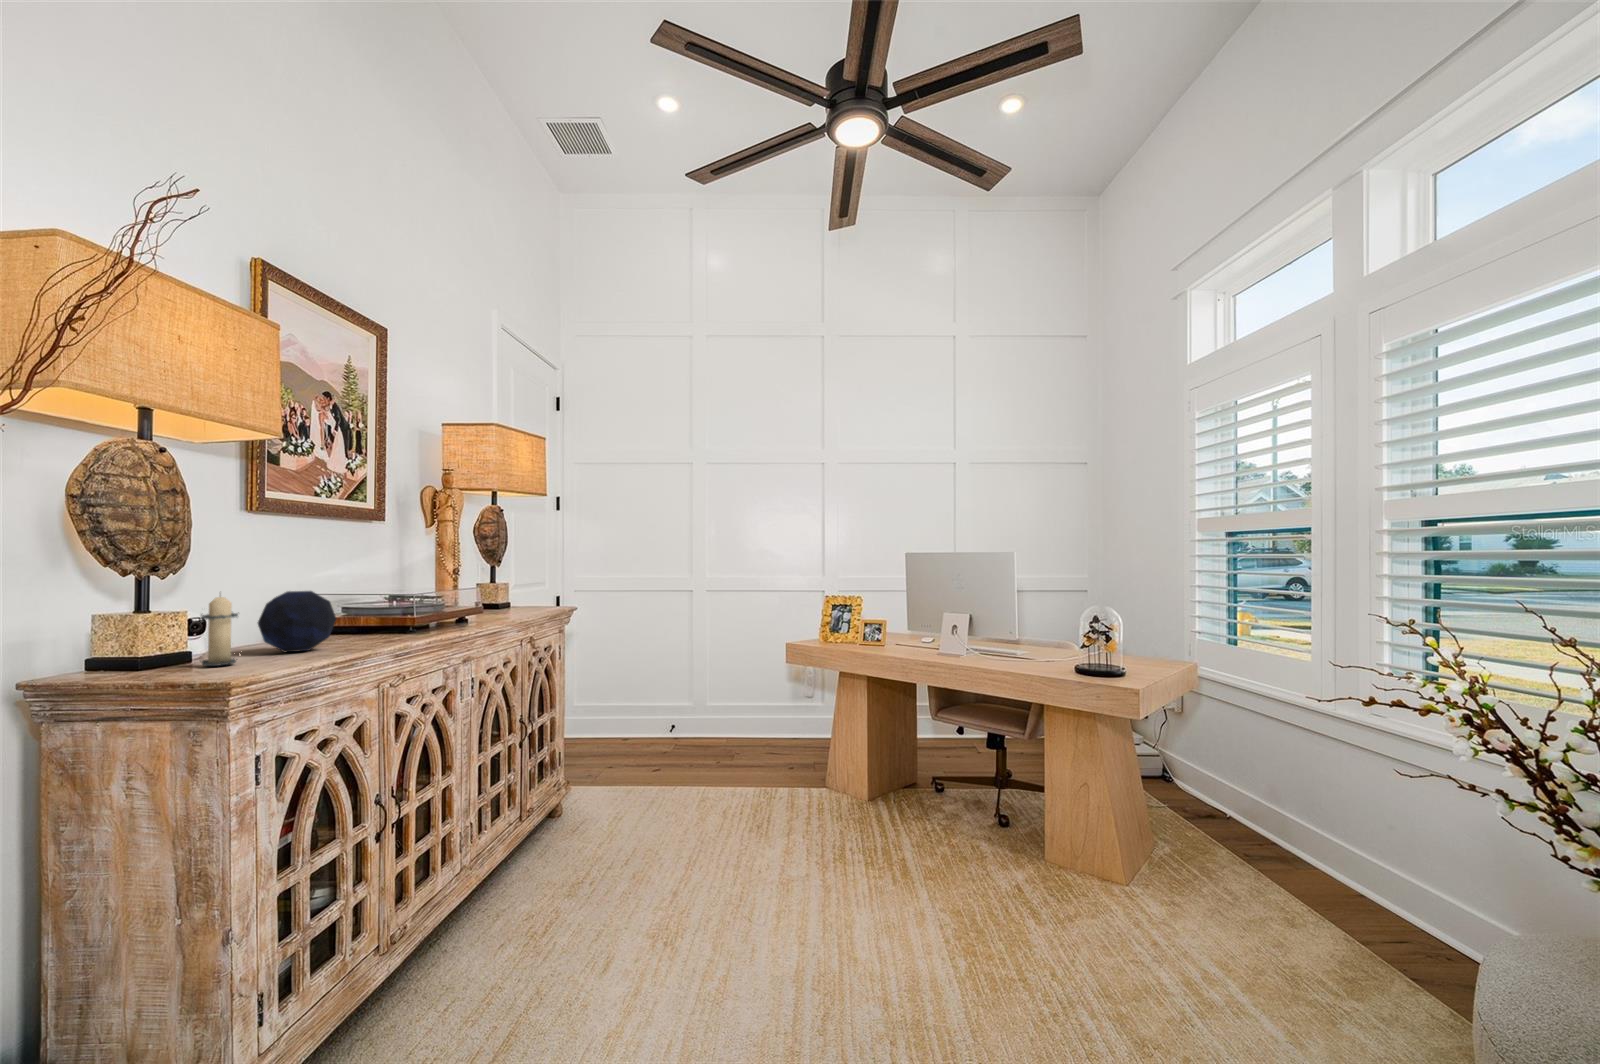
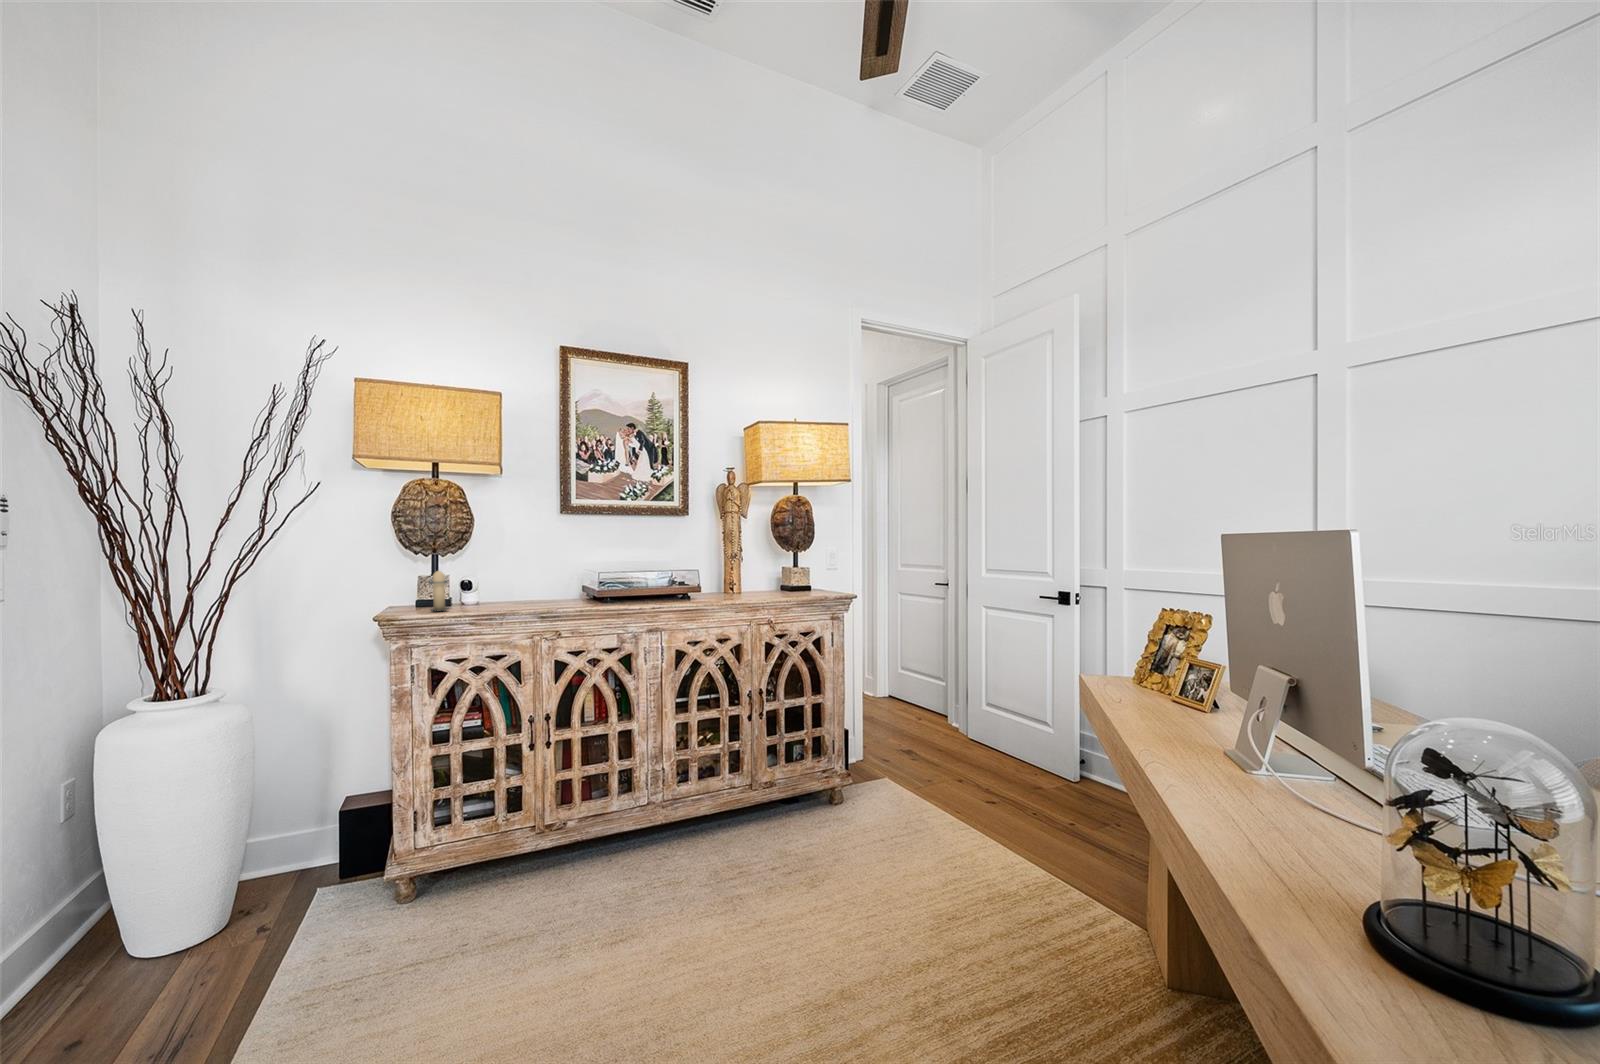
decorative orb: present [258,591,337,652] -> none [481,569,526,609]

